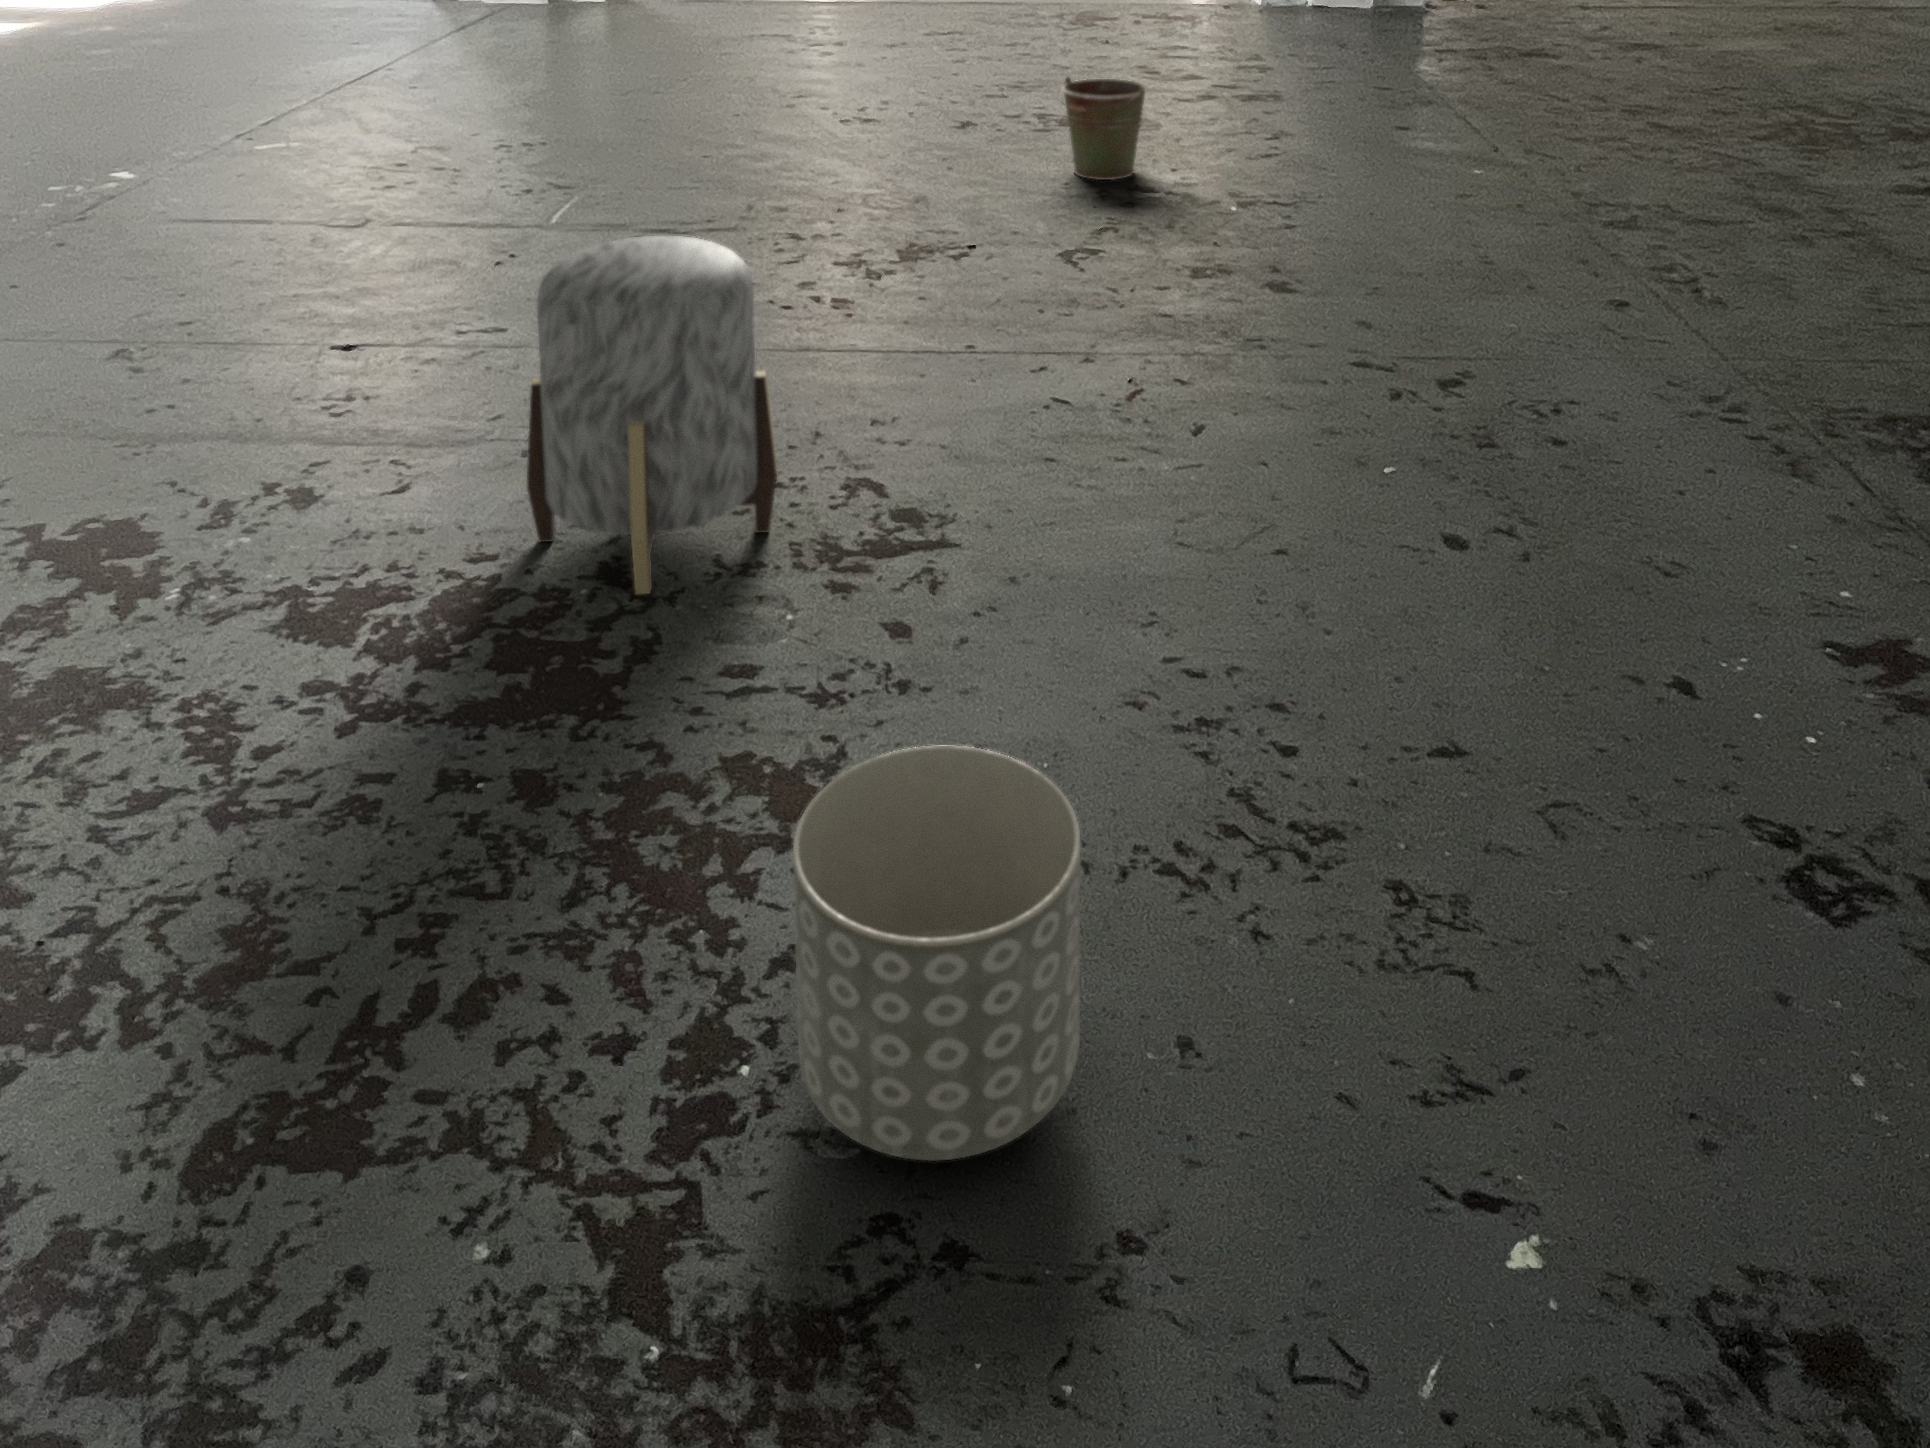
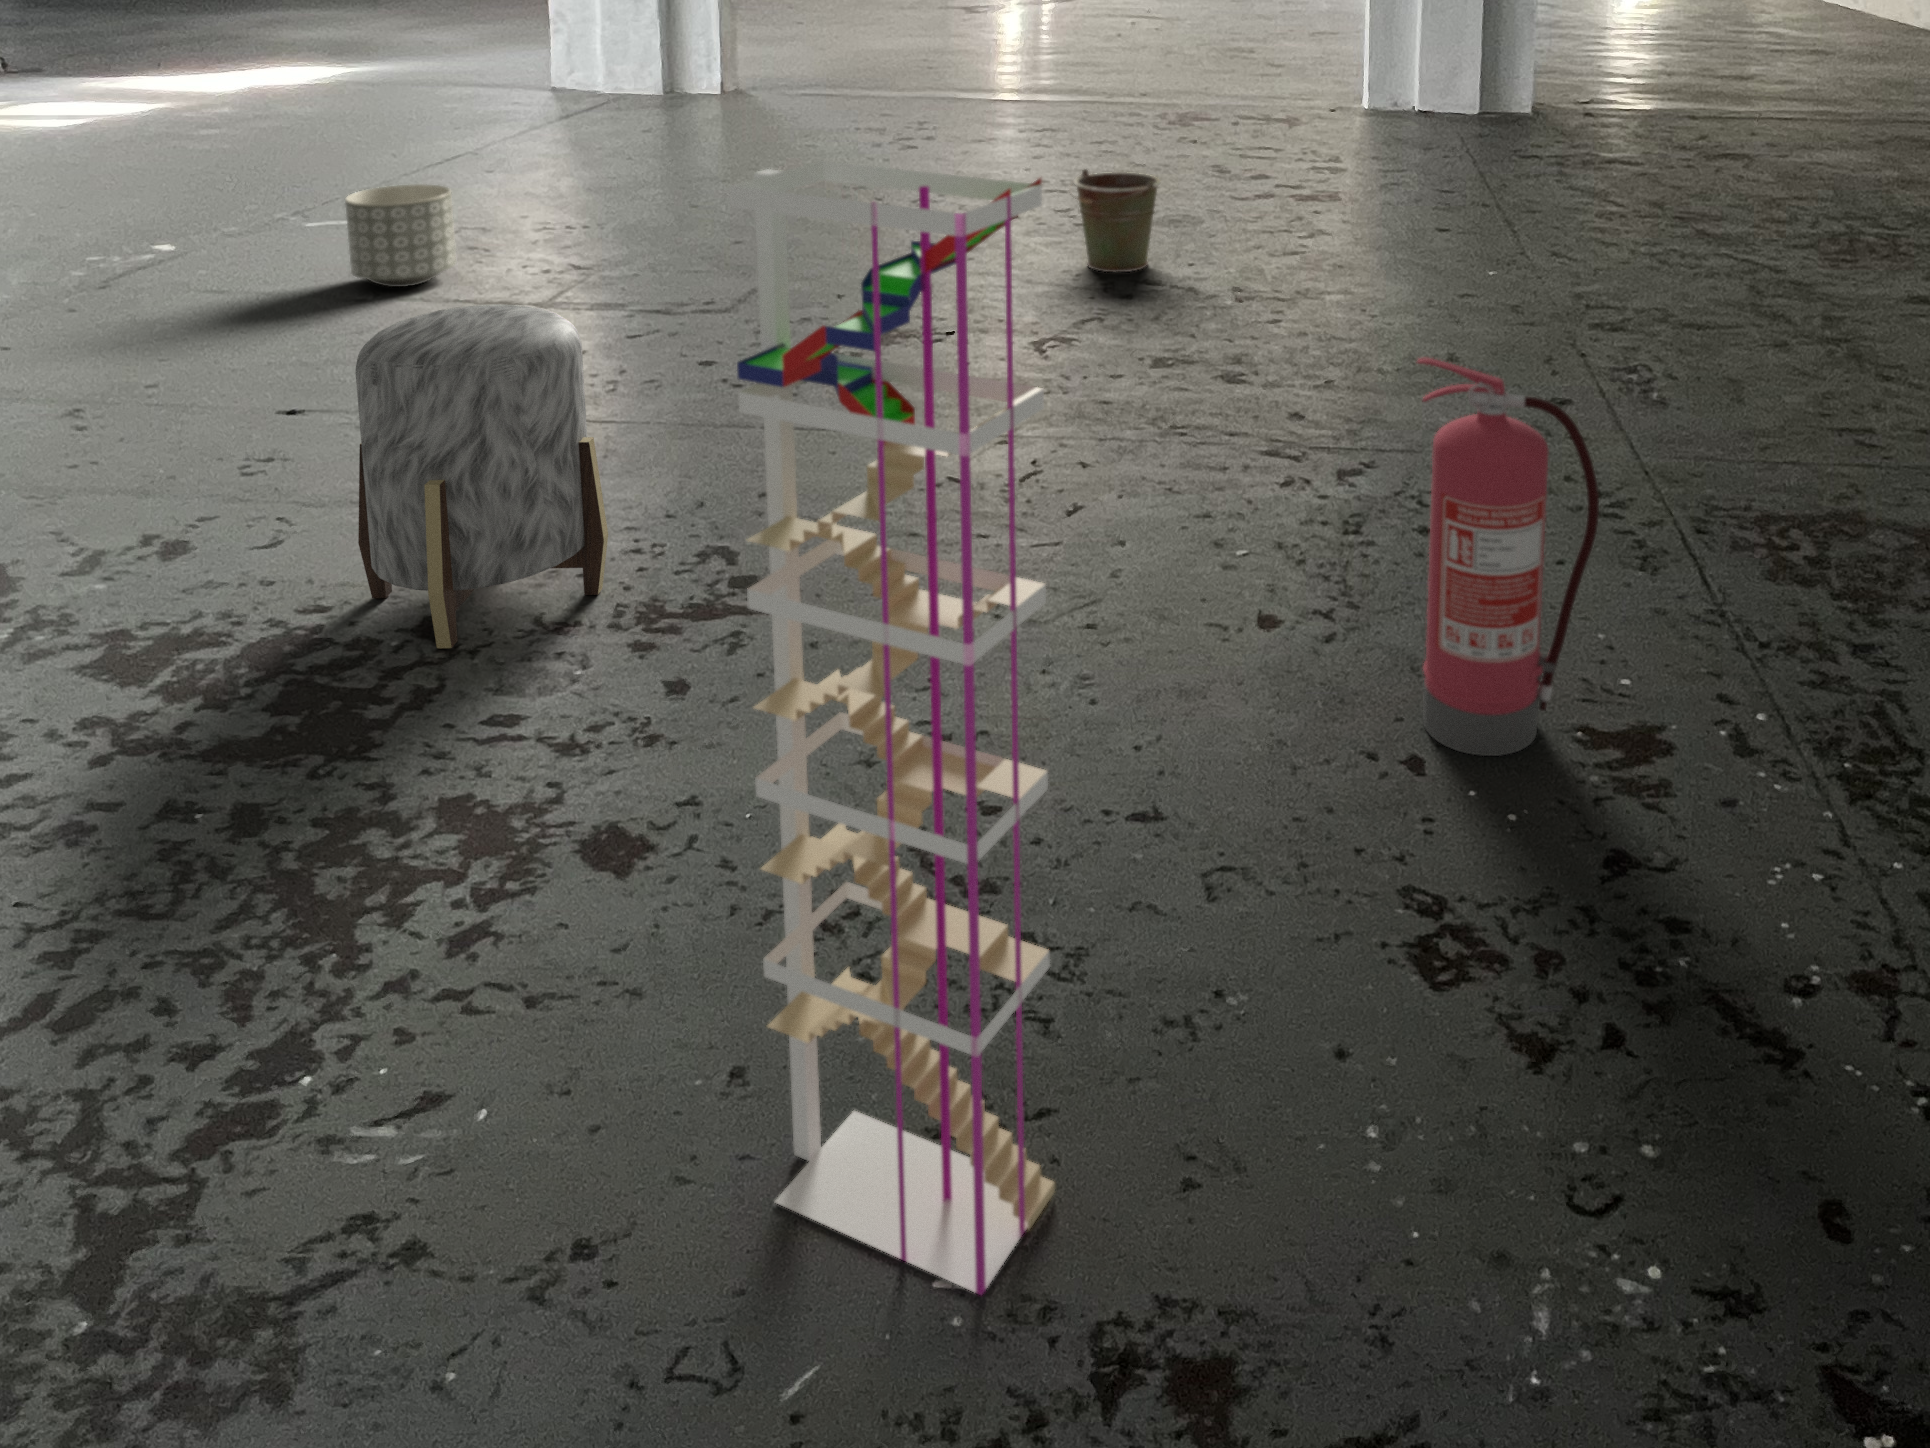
shelving unit: none [1301,104,1650,1281] -> present [729,161,1055,1295]
fire extinguisher: none [1673,275,1871,678] -> present [1417,357,1599,756]
planter: present [793,745,1080,1161] -> present [345,184,456,287]

